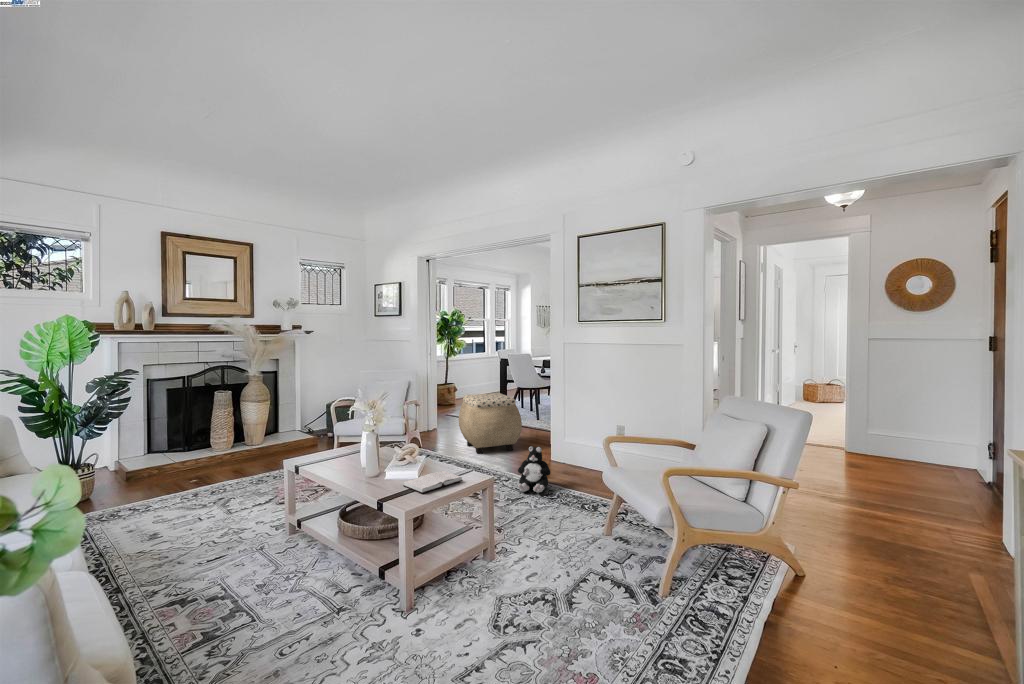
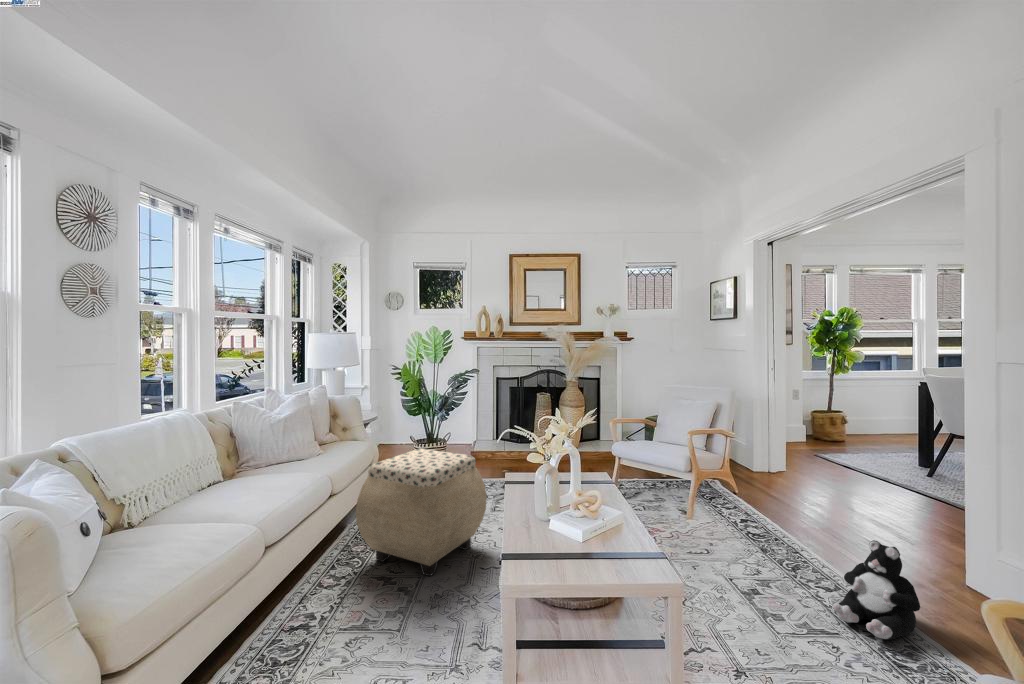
ottoman: present [459,393,522,454] -> present [356,449,487,576]
hardback book: present [403,471,463,493] -> none [543,538,625,569]

